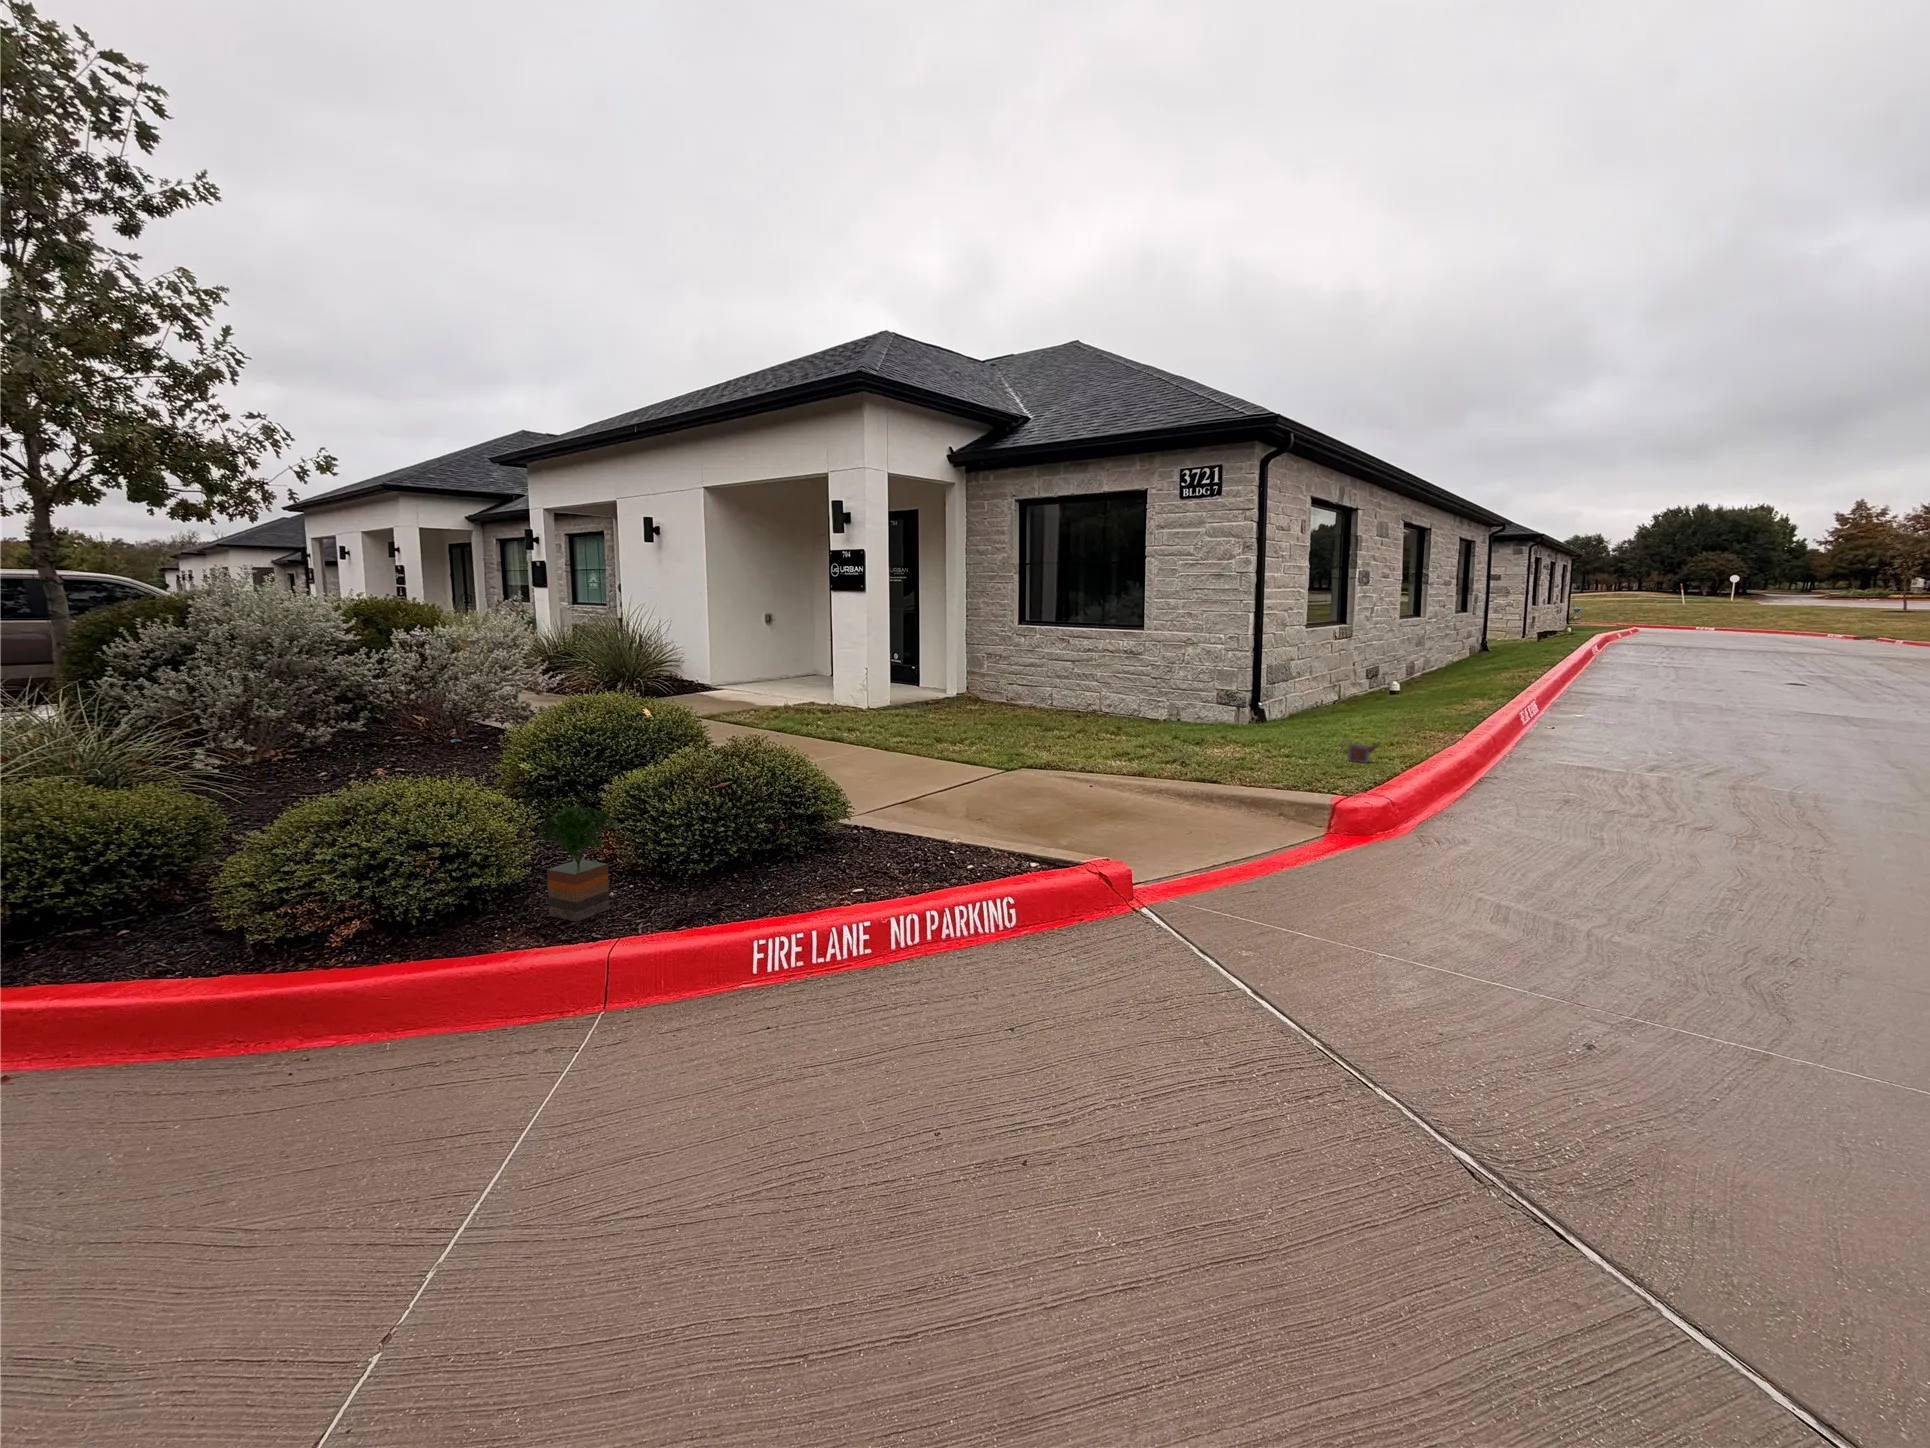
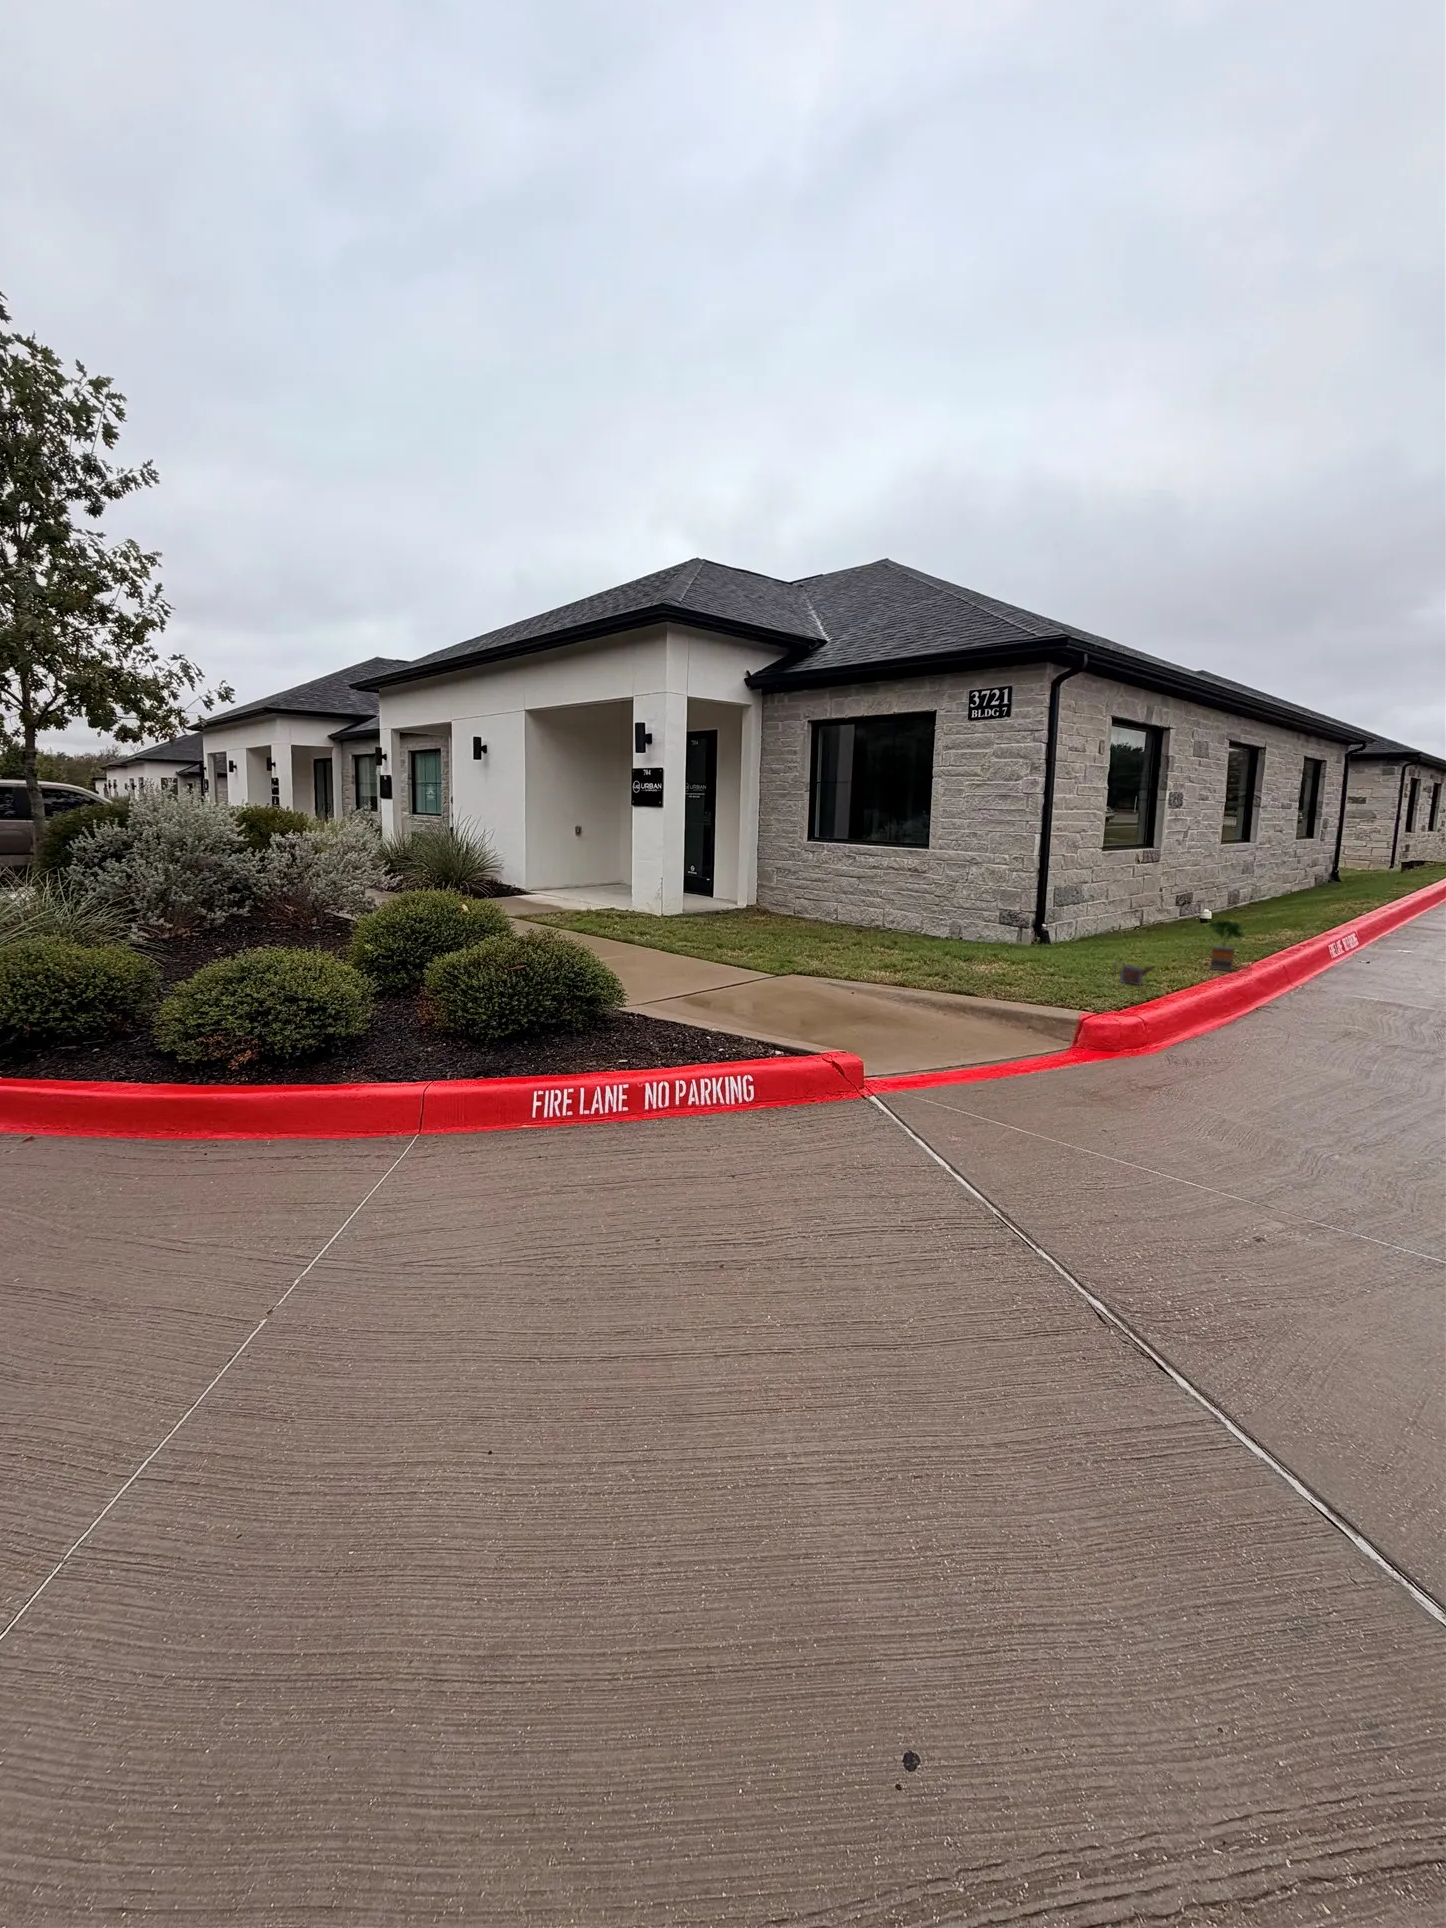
potted tree: present [540,806,619,922] -> present [1209,920,1244,971]

